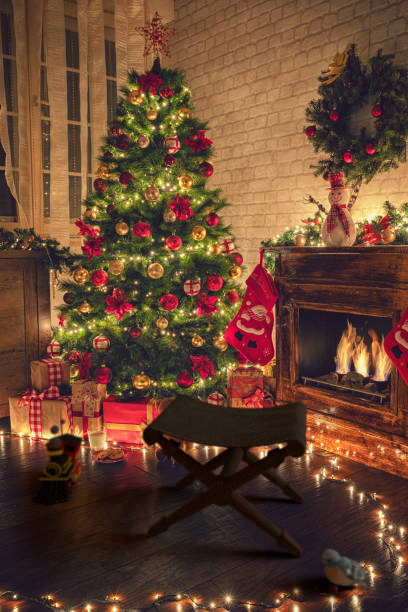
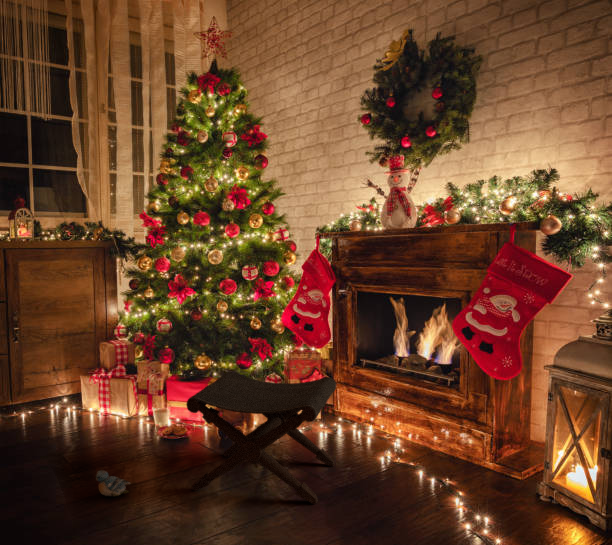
toy train: present [33,419,83,504] -> none [98,394,145,468]
plush toy: present [321,549,369,586] -> present [96,470,130,496]

